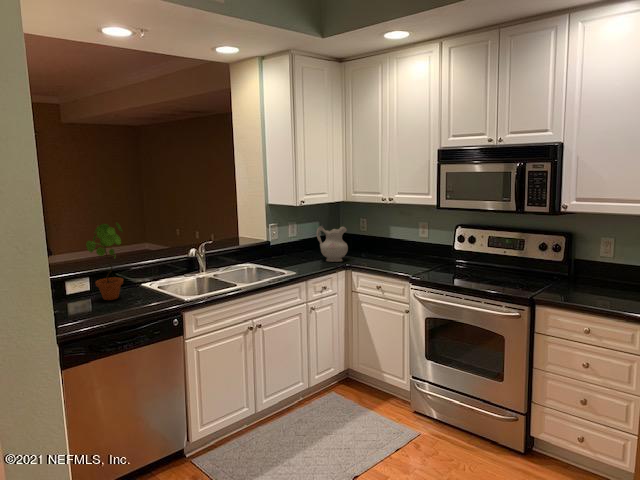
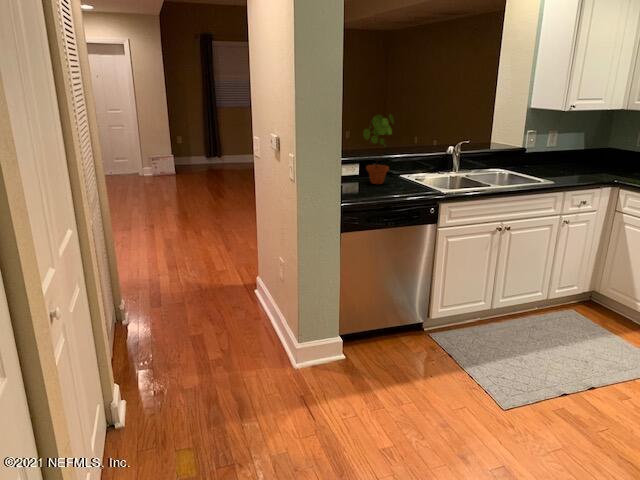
ceramic pitcher: present [316,226,348,262] -> none [583,135,622,177]

